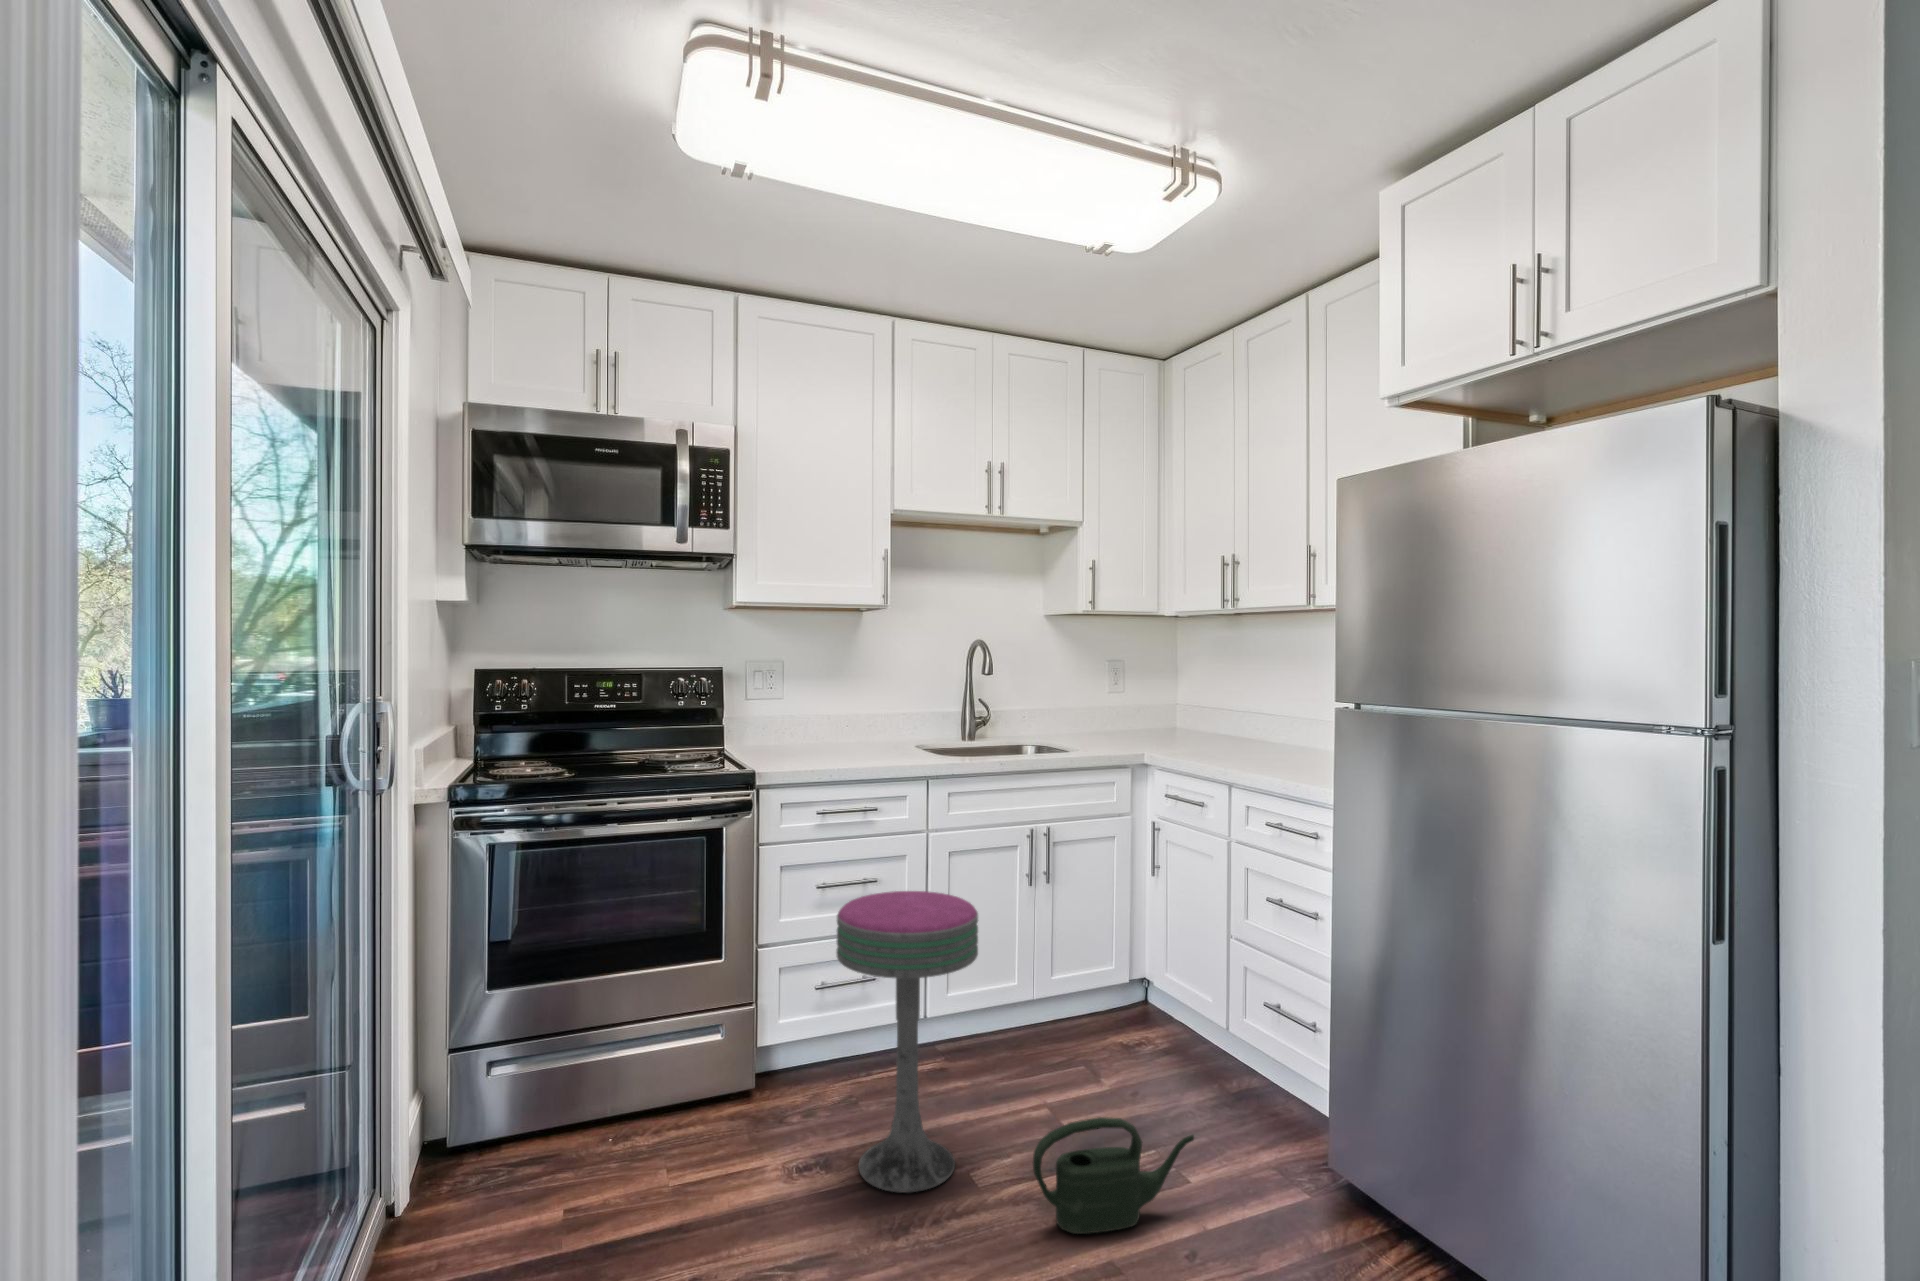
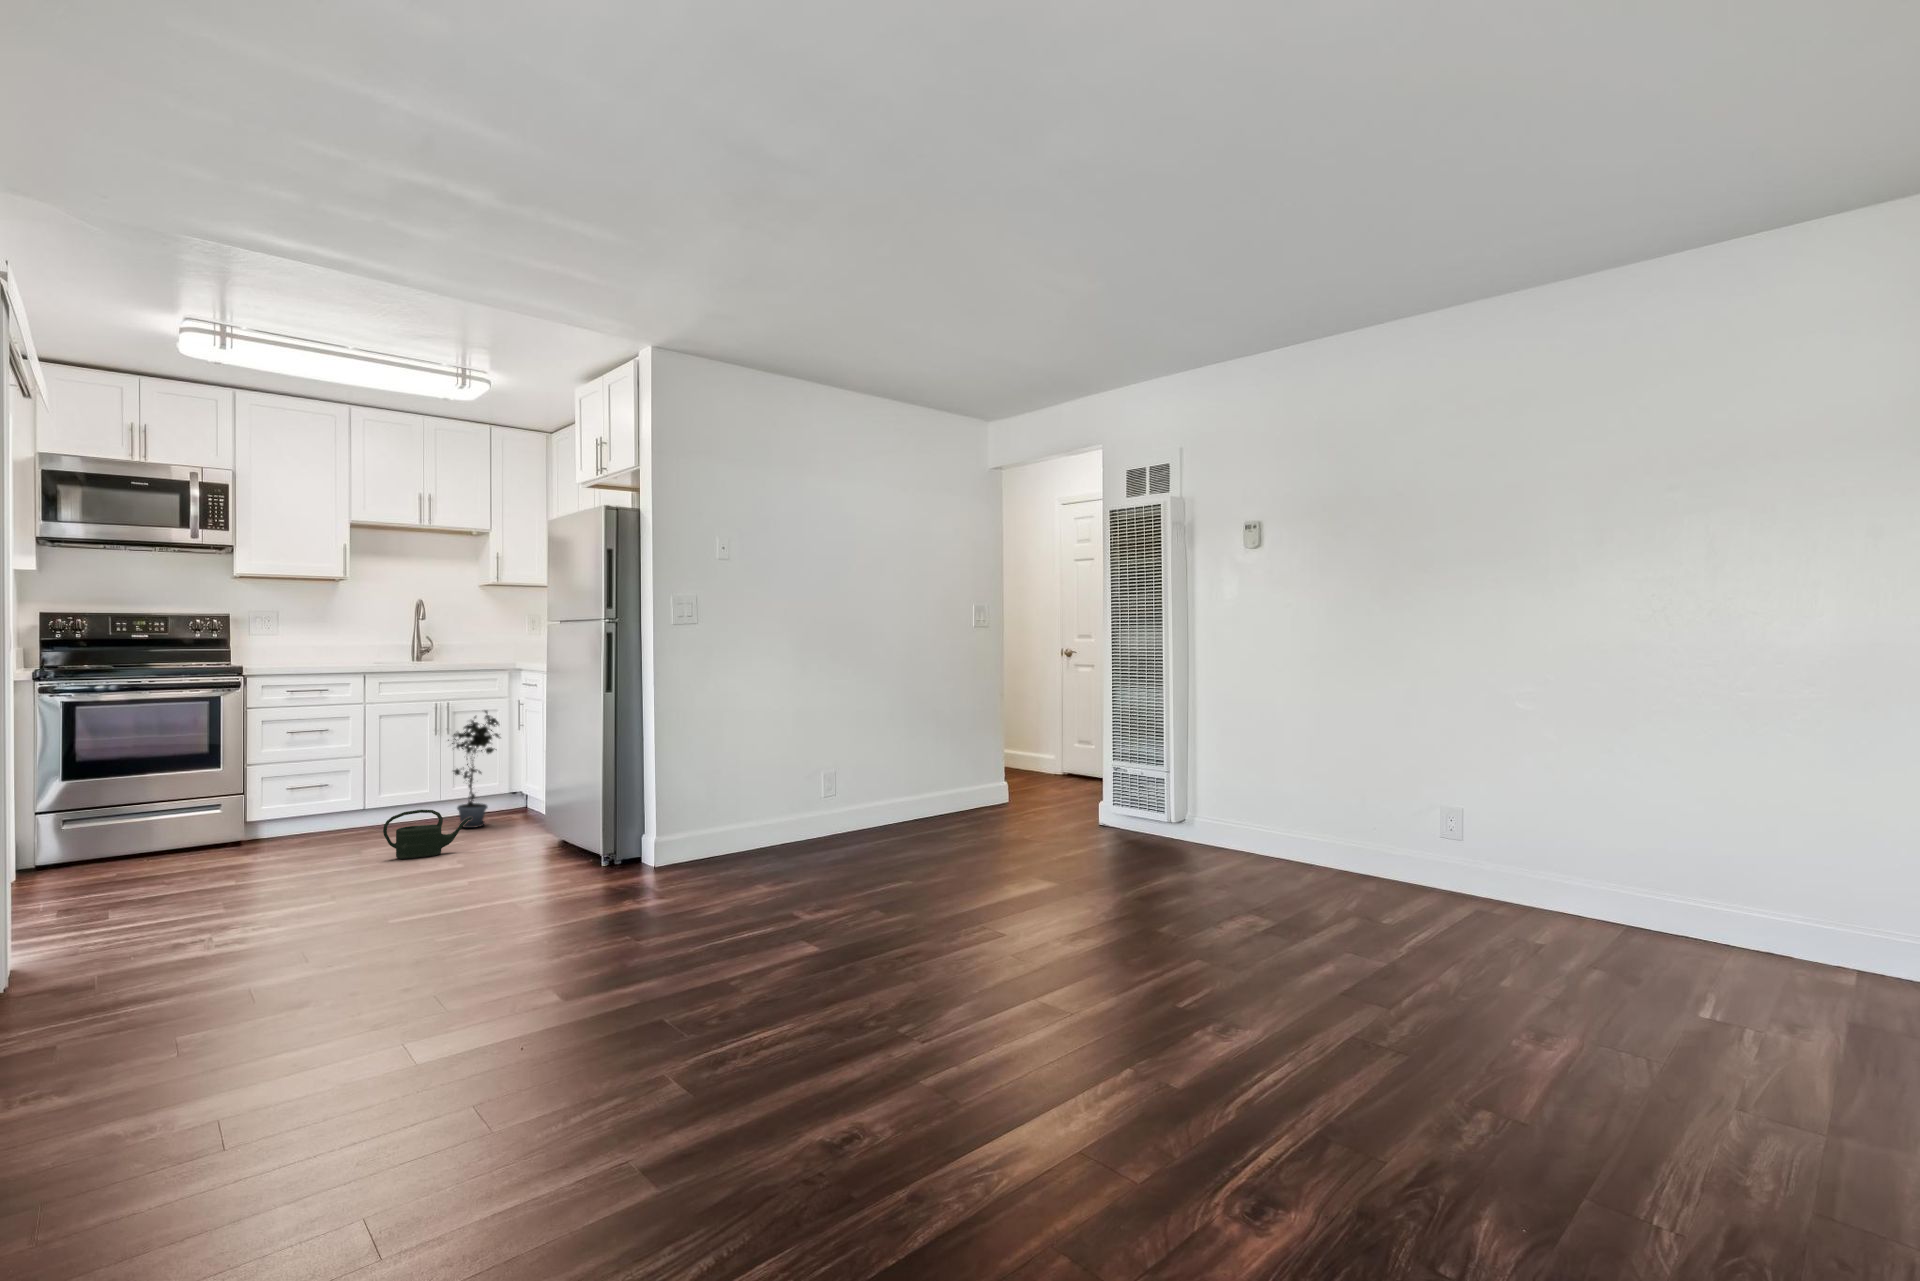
potted plant: none [1071,856,1172,1090] -> present [448,711,501,828]
bar stool: present [837,891,978,1193] -> none [283,722,369,858]

